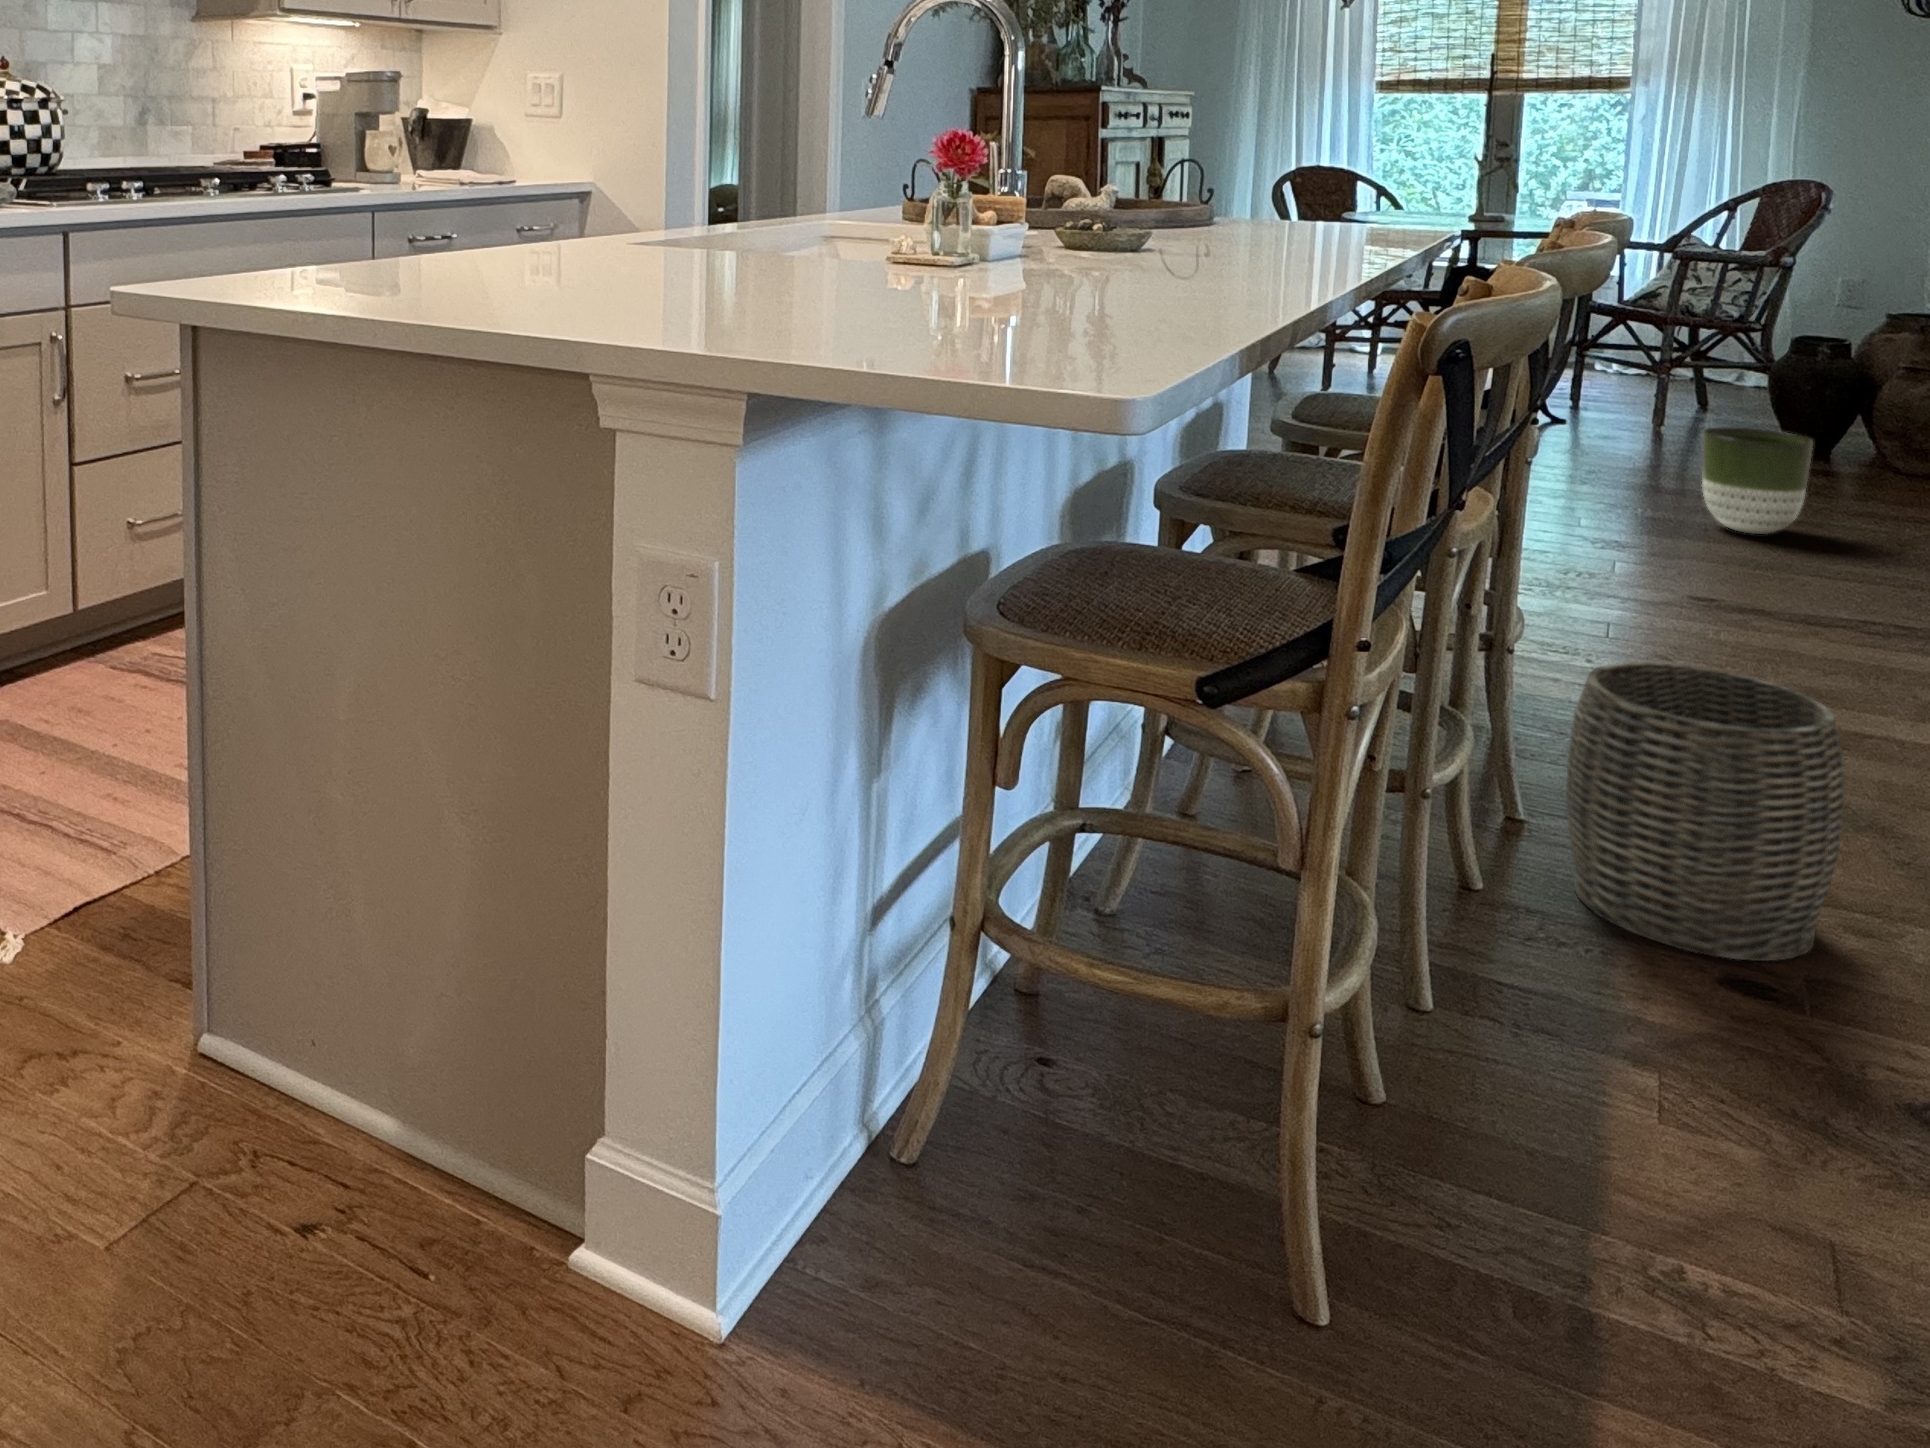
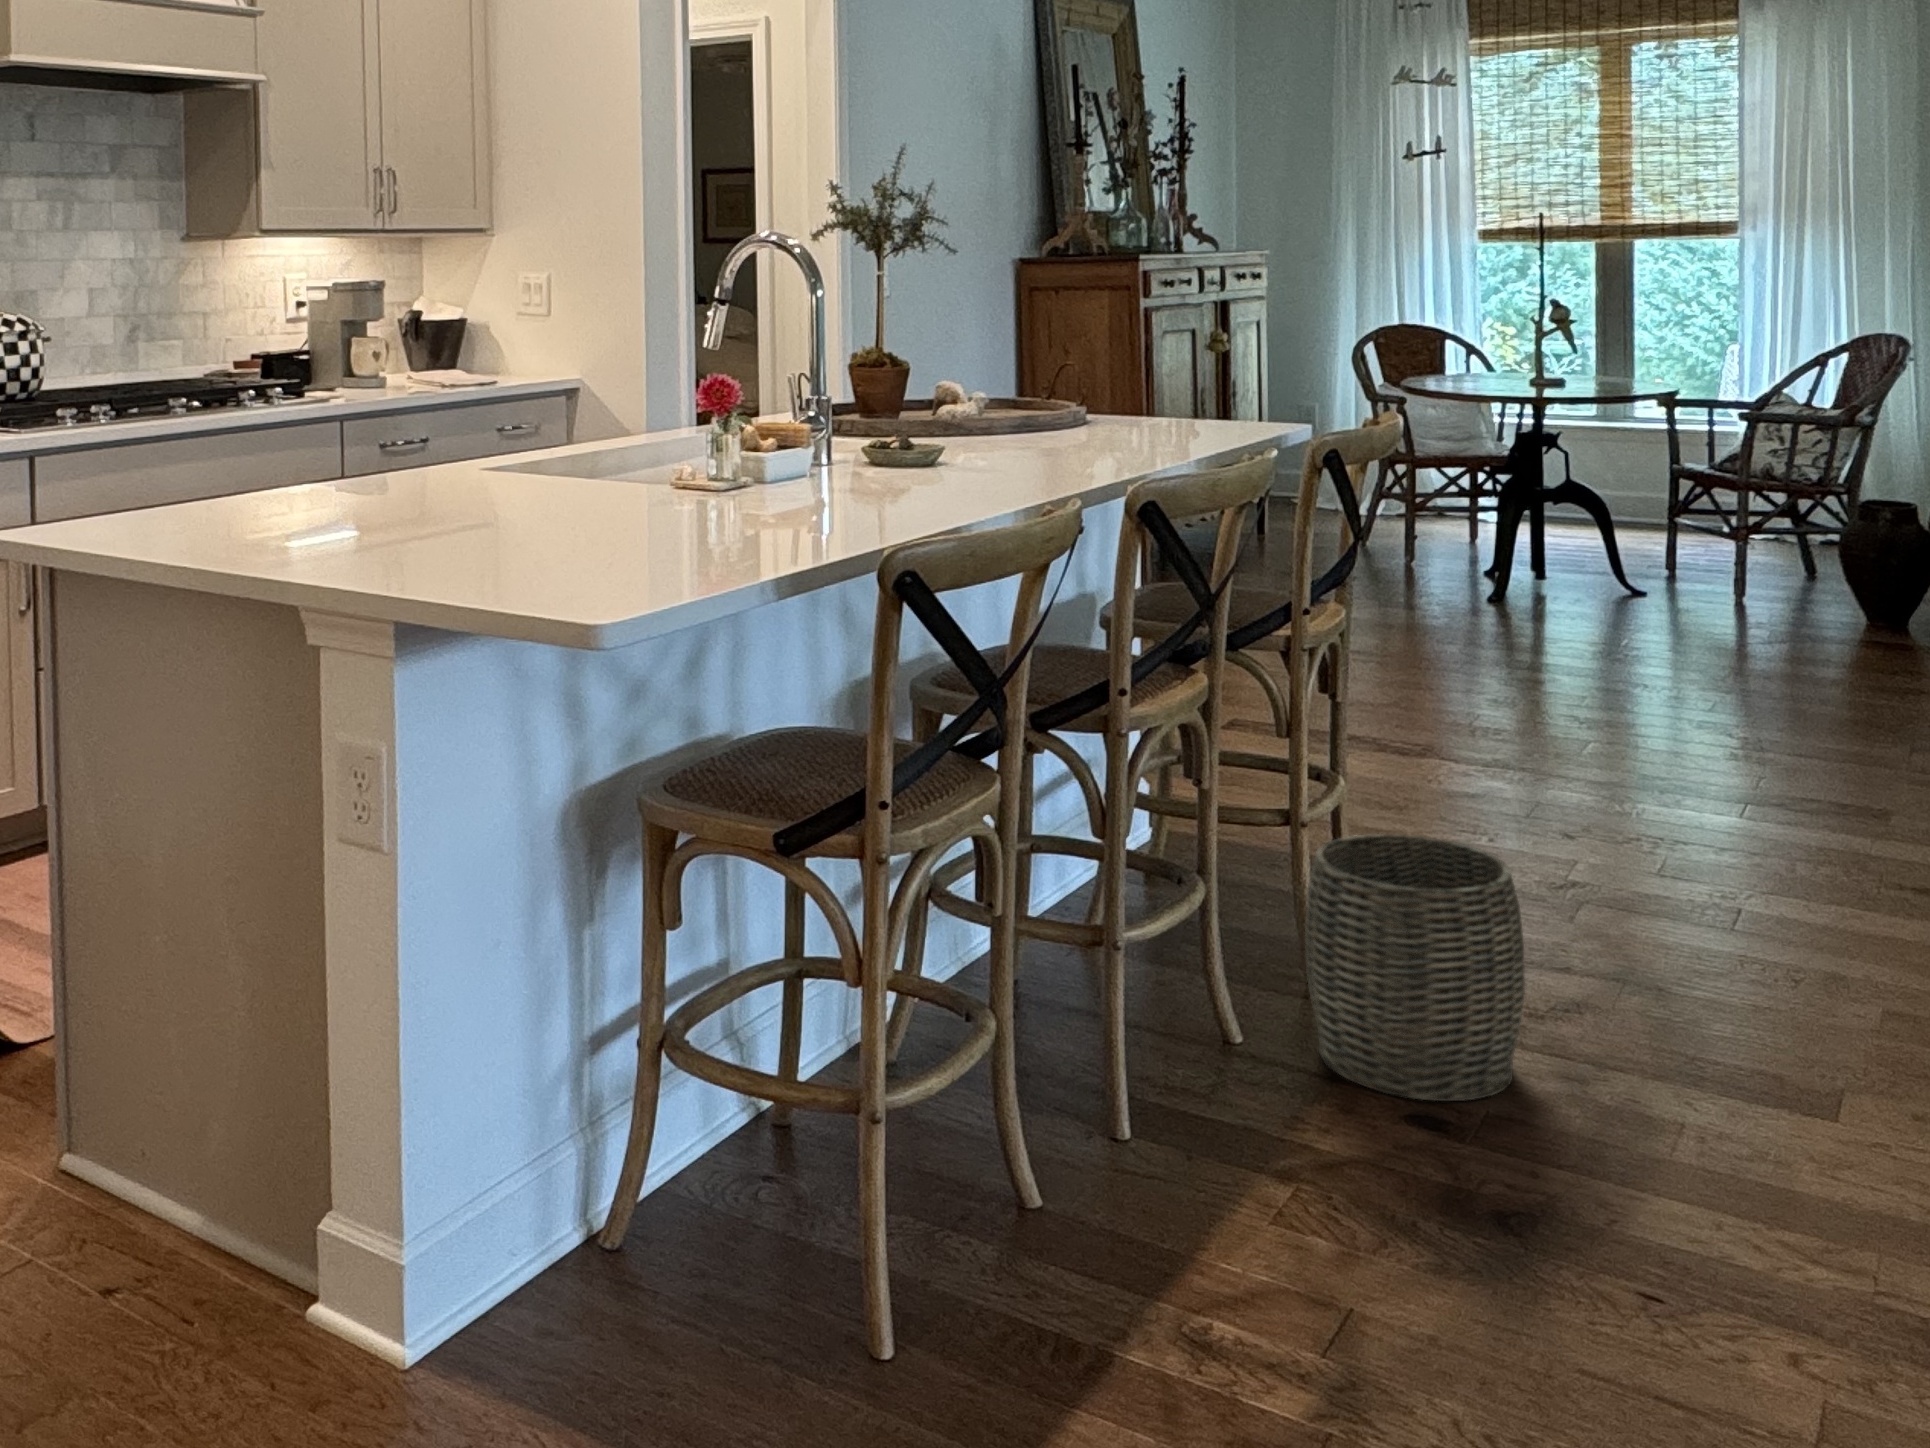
planter: present [1702,427,1813,534] -> none [1700,605,1805,714]

